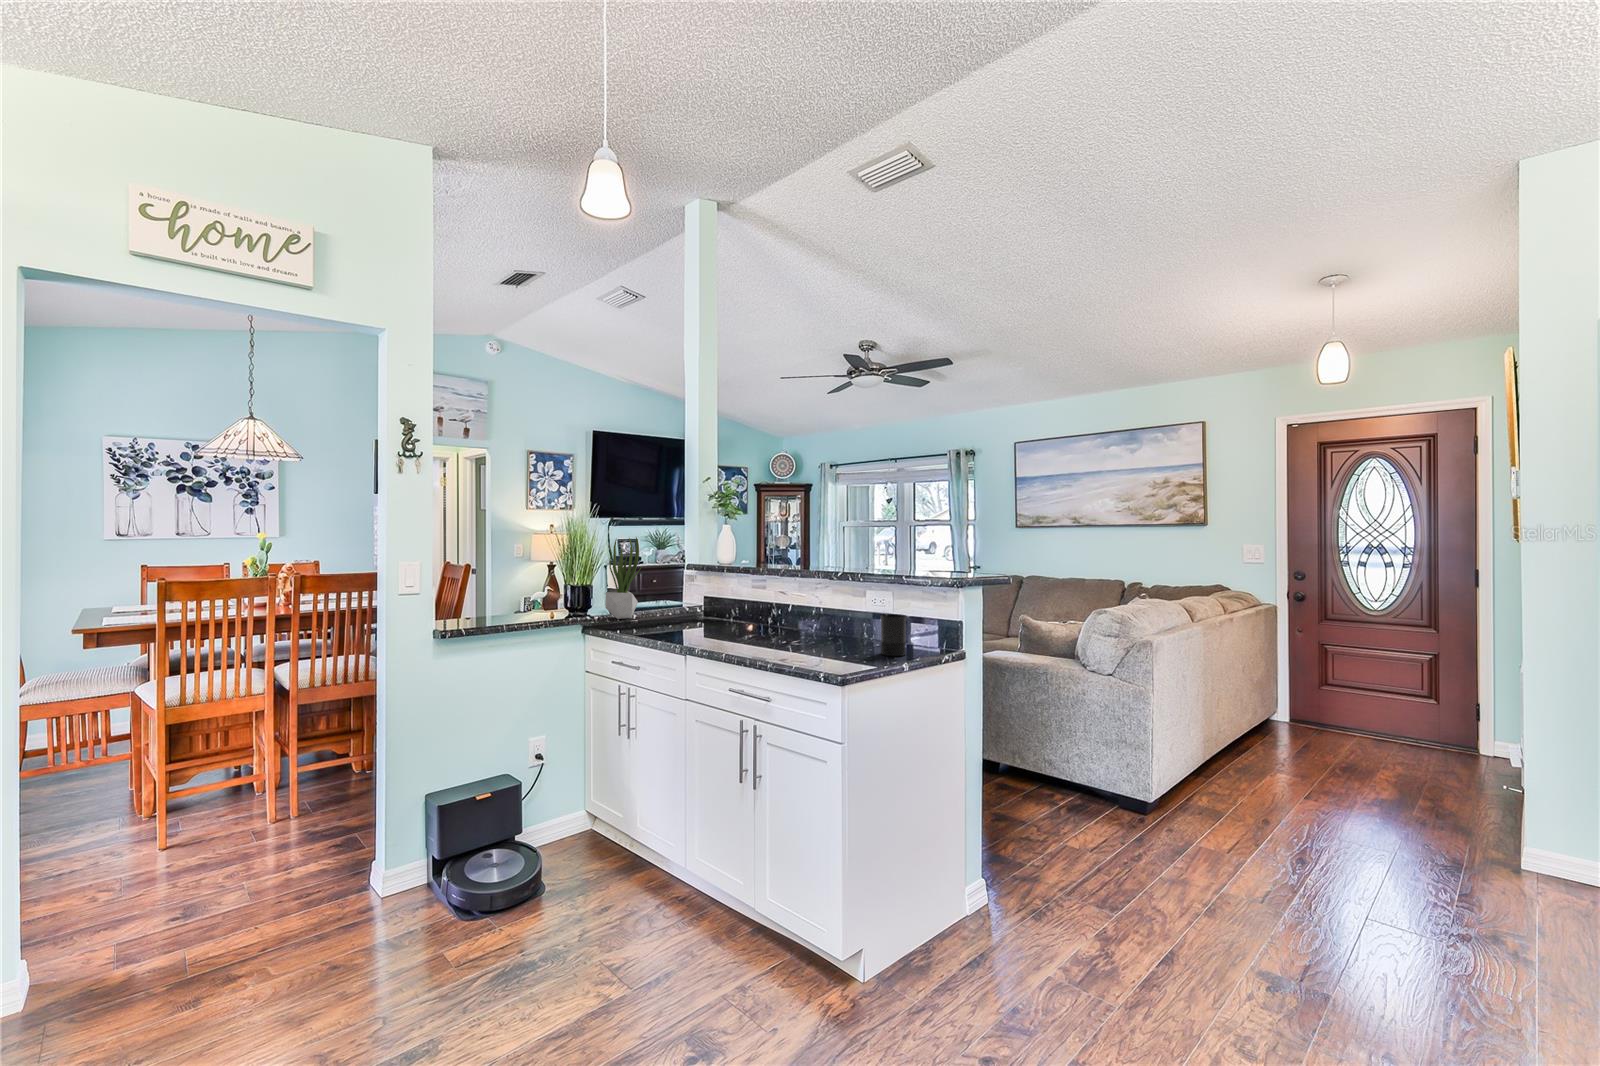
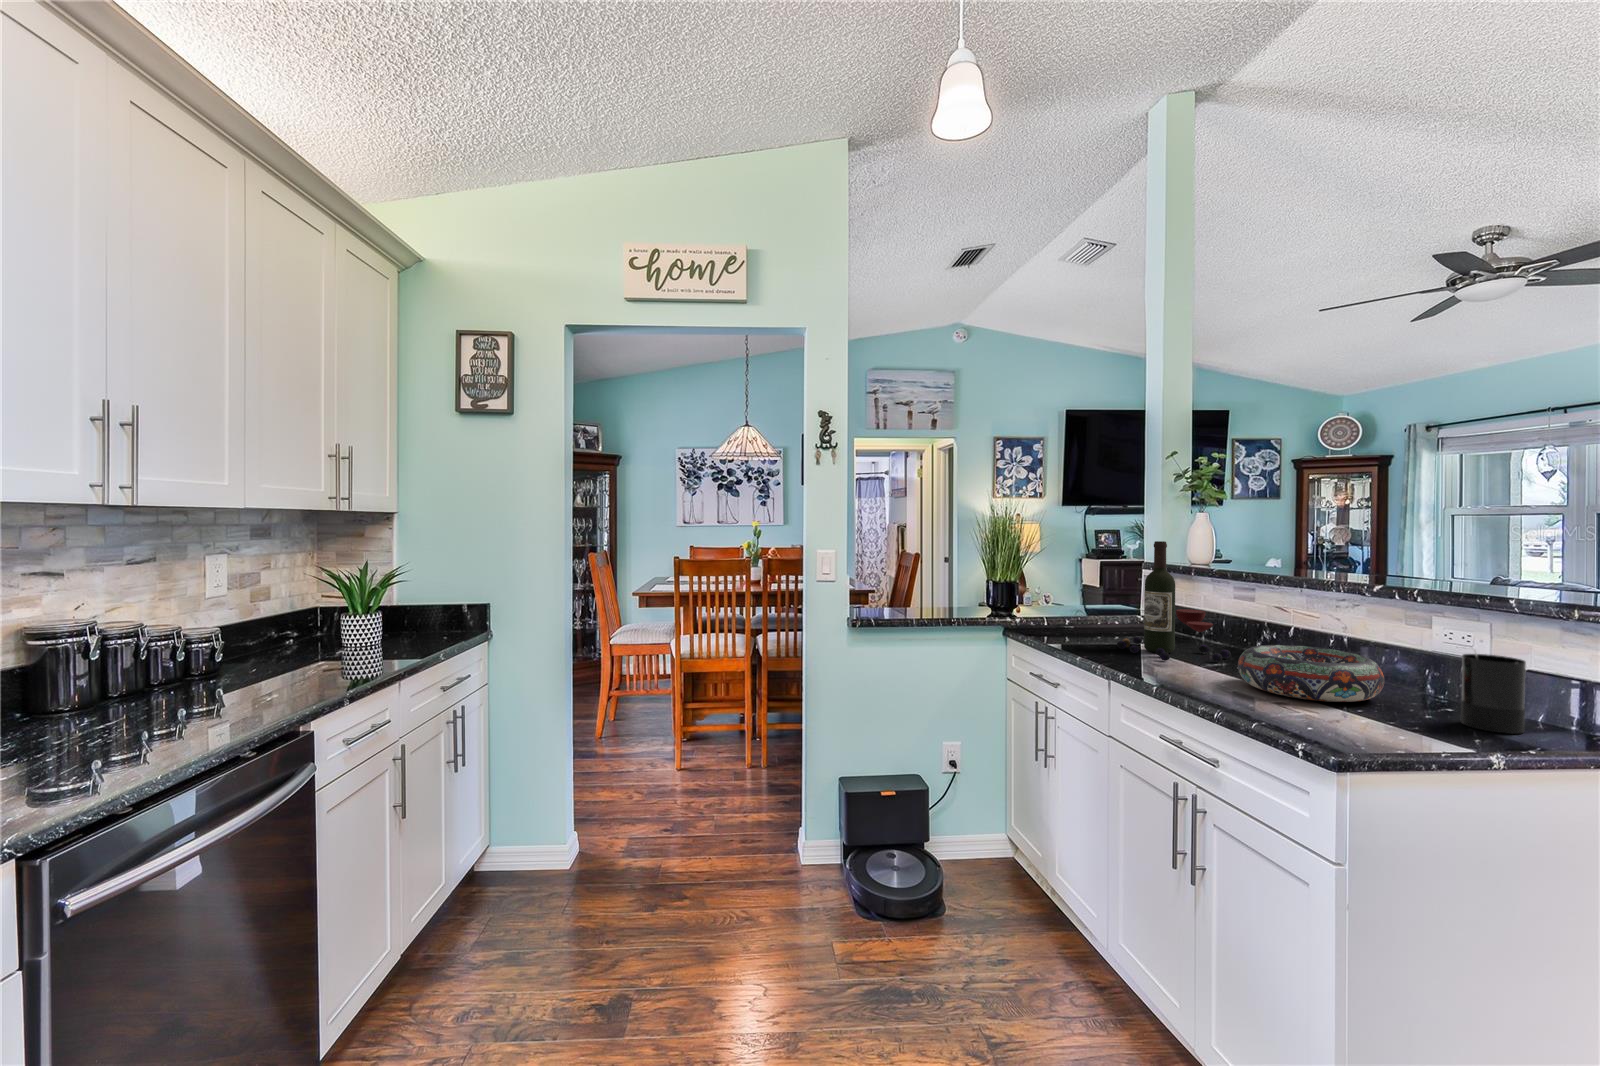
potted plant: present [605,537,641,619] -> none [1037,523,1082,620]
wine bottle: none [682,551,757,641] -> present [1117,541,1231,662]
decorative bowl: none [770,619,845,652] -> present [1238,645,1384,702]

